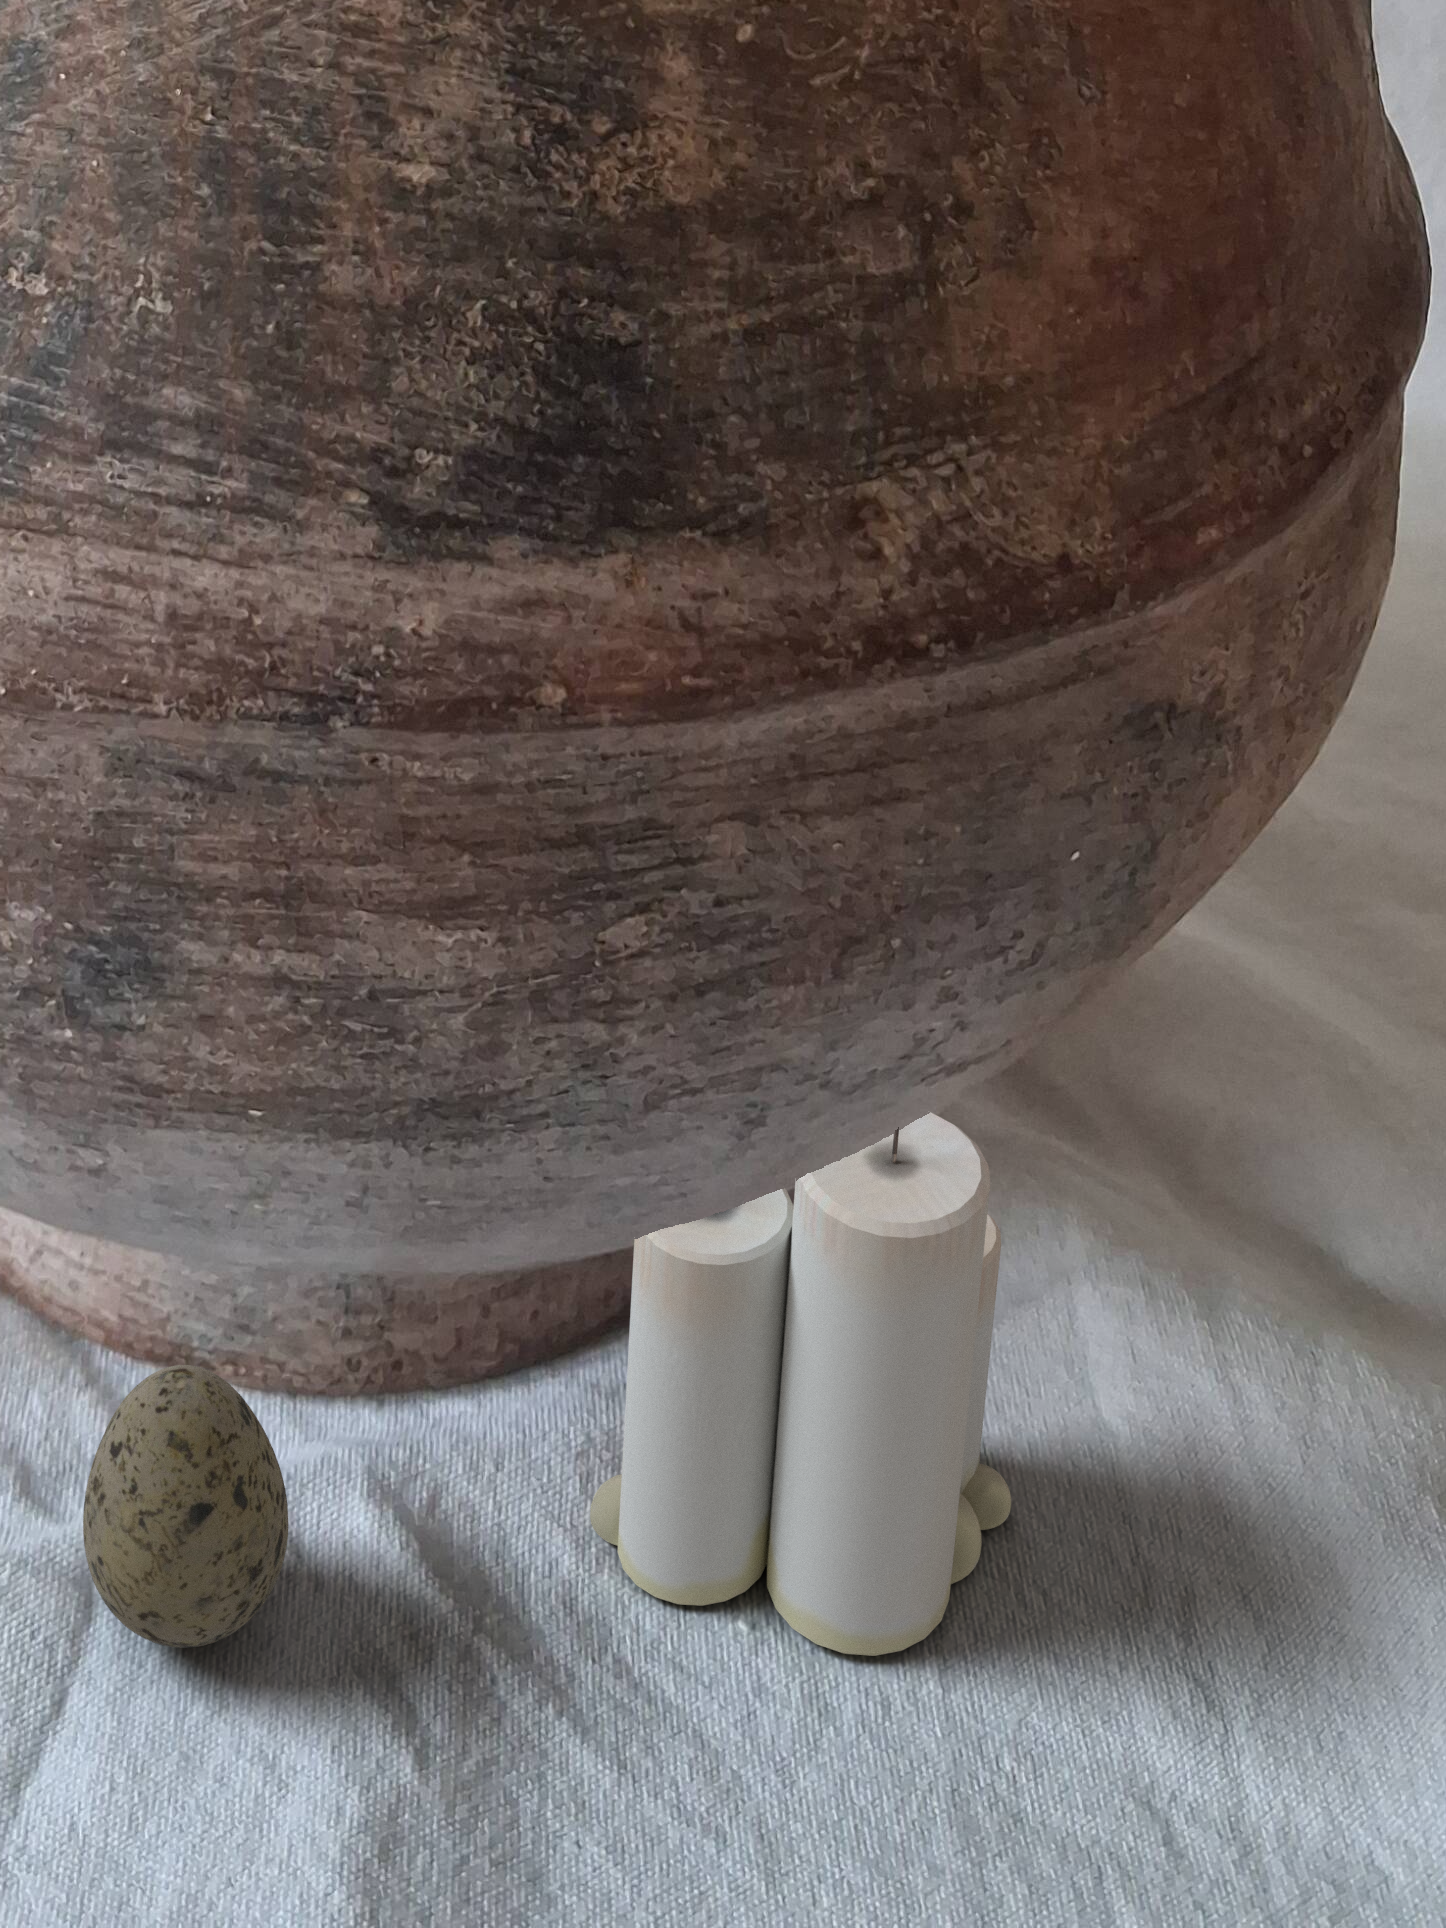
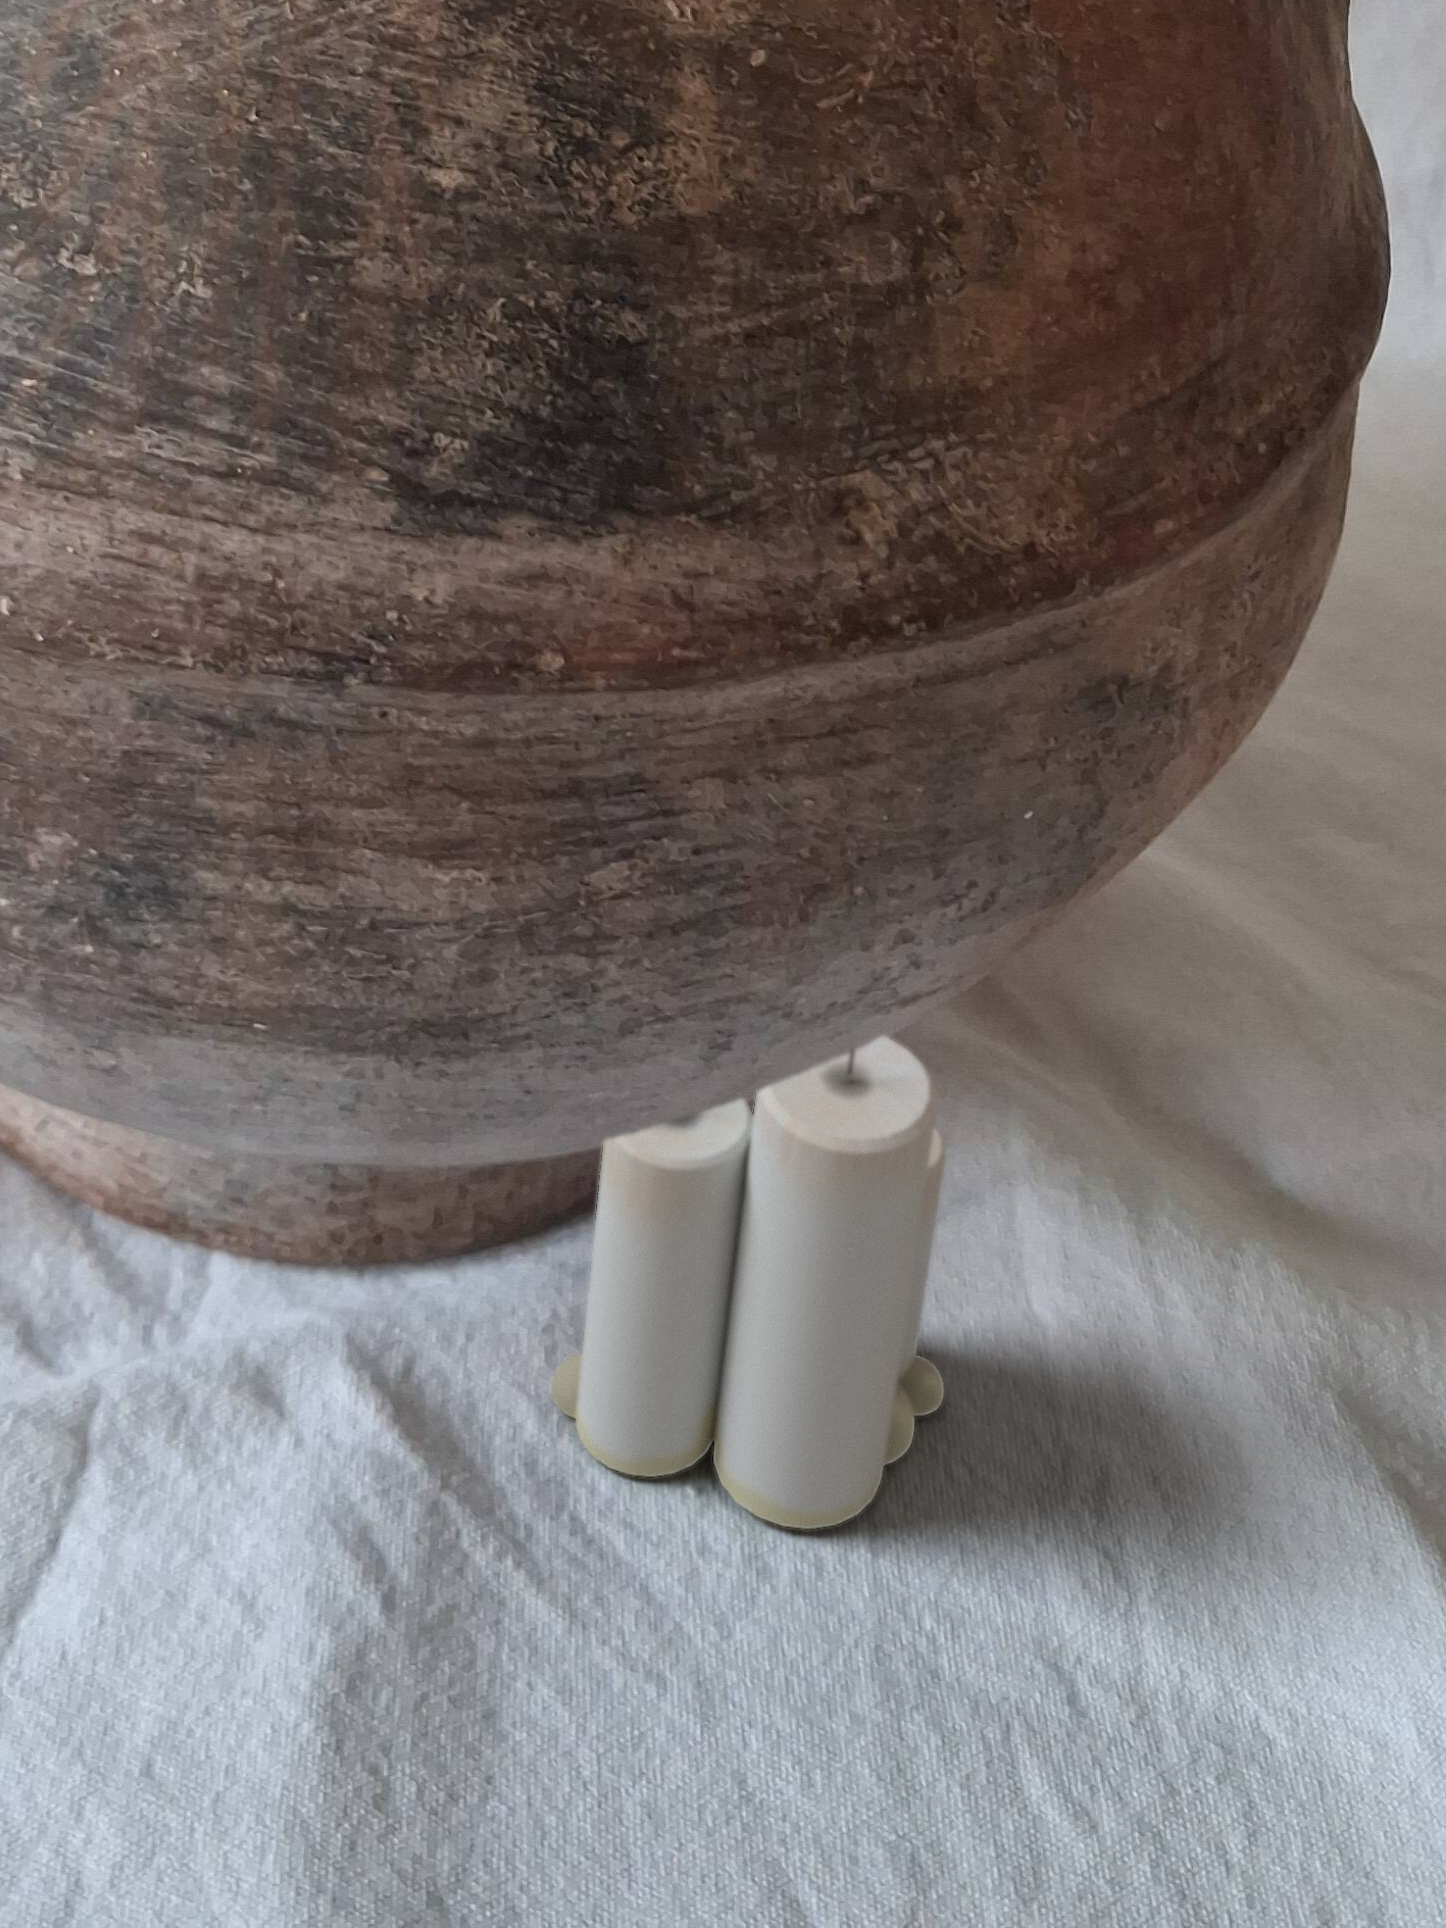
decorative egg: present [83,1365,288,1648] -> none [79,1242,270,1499]

